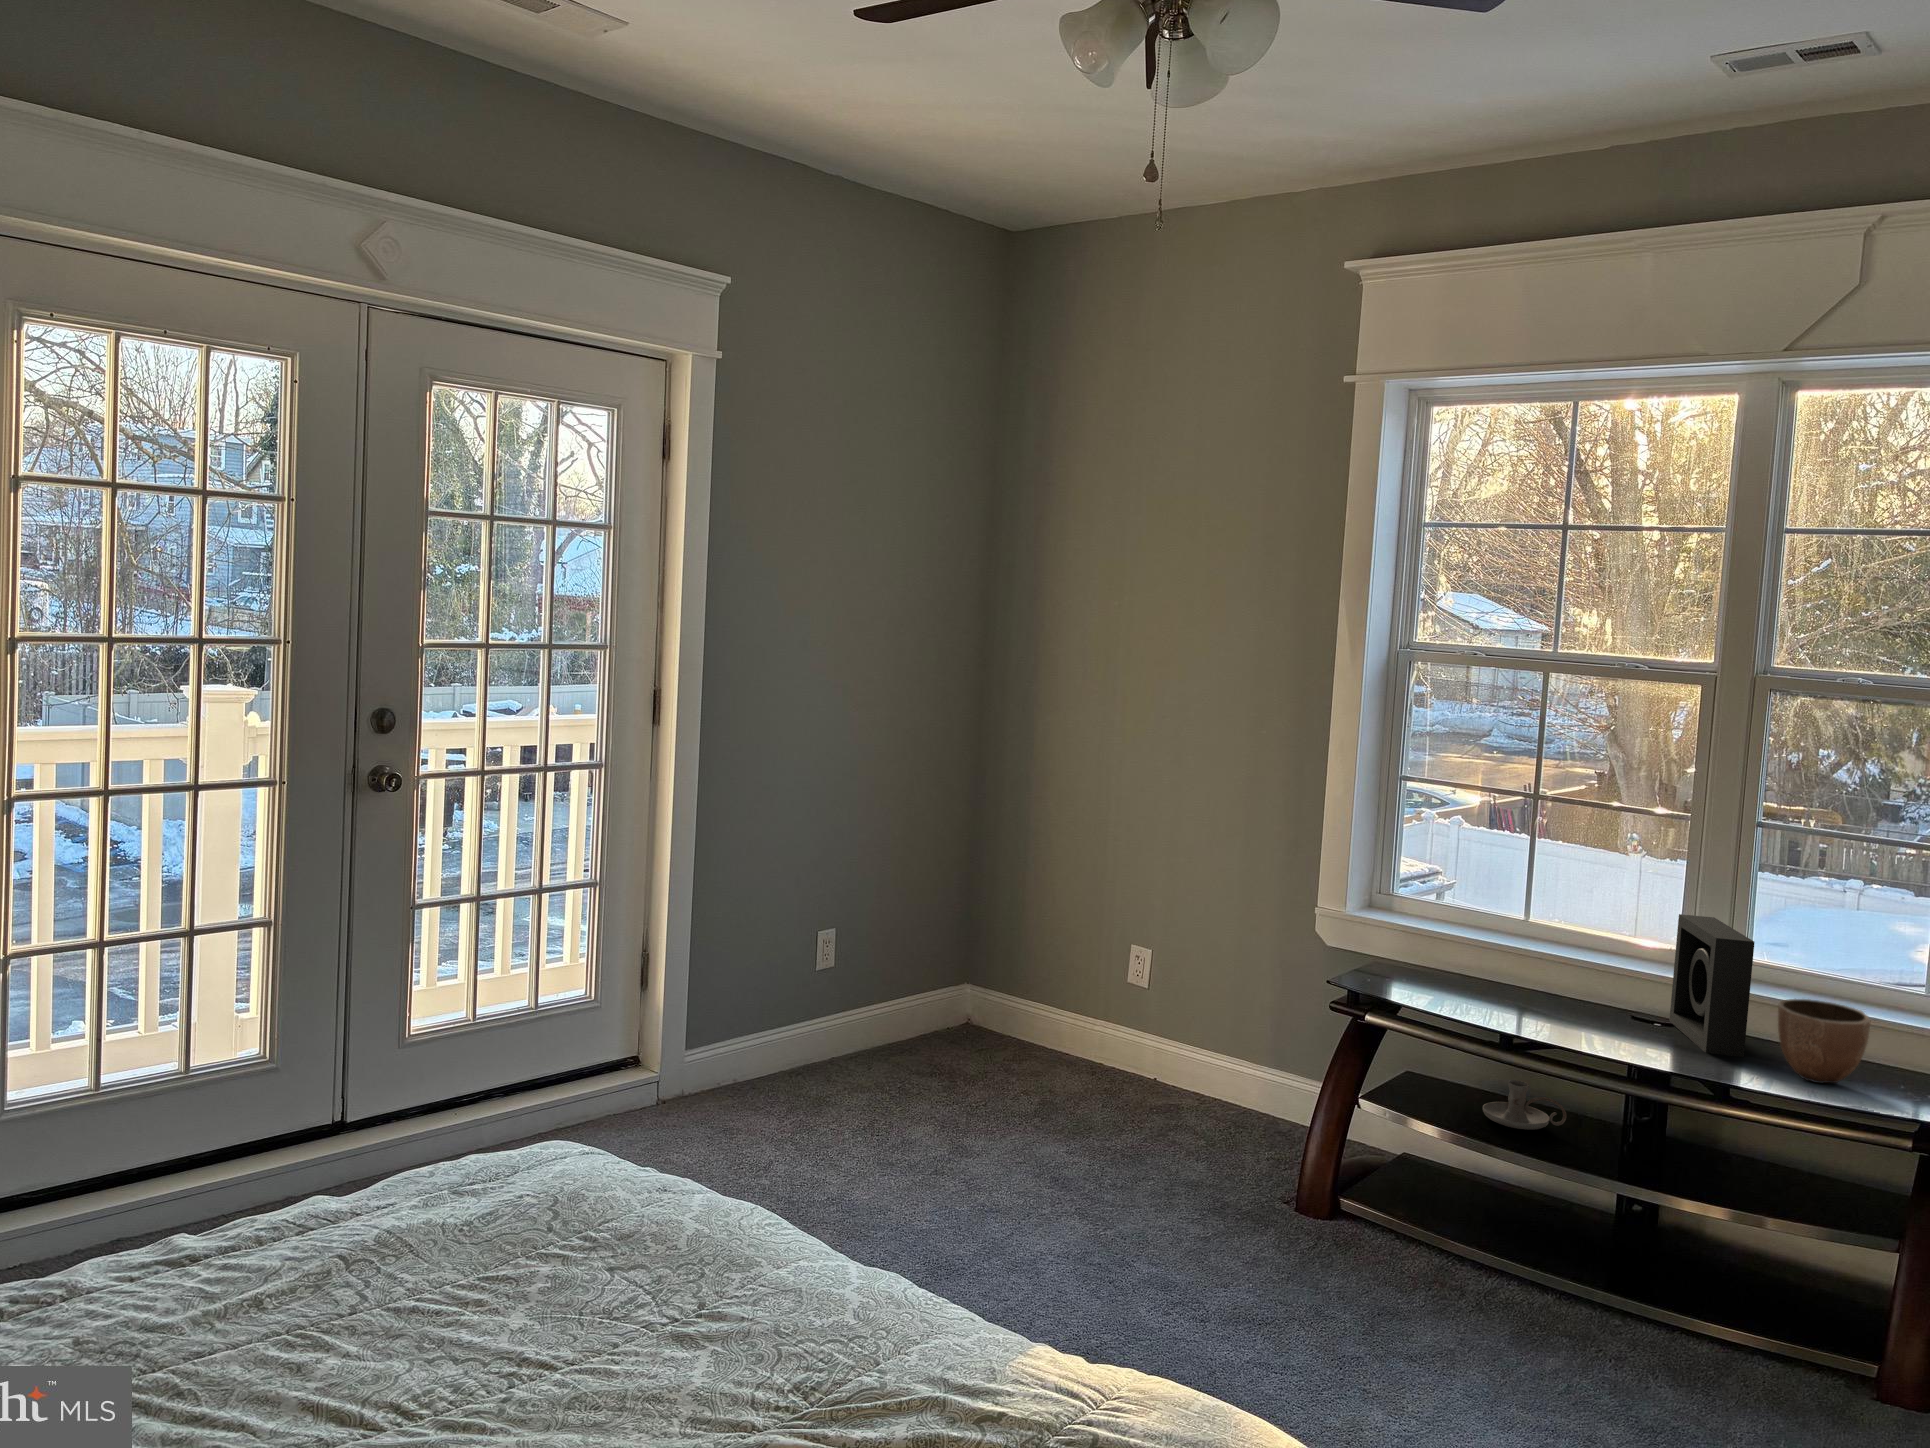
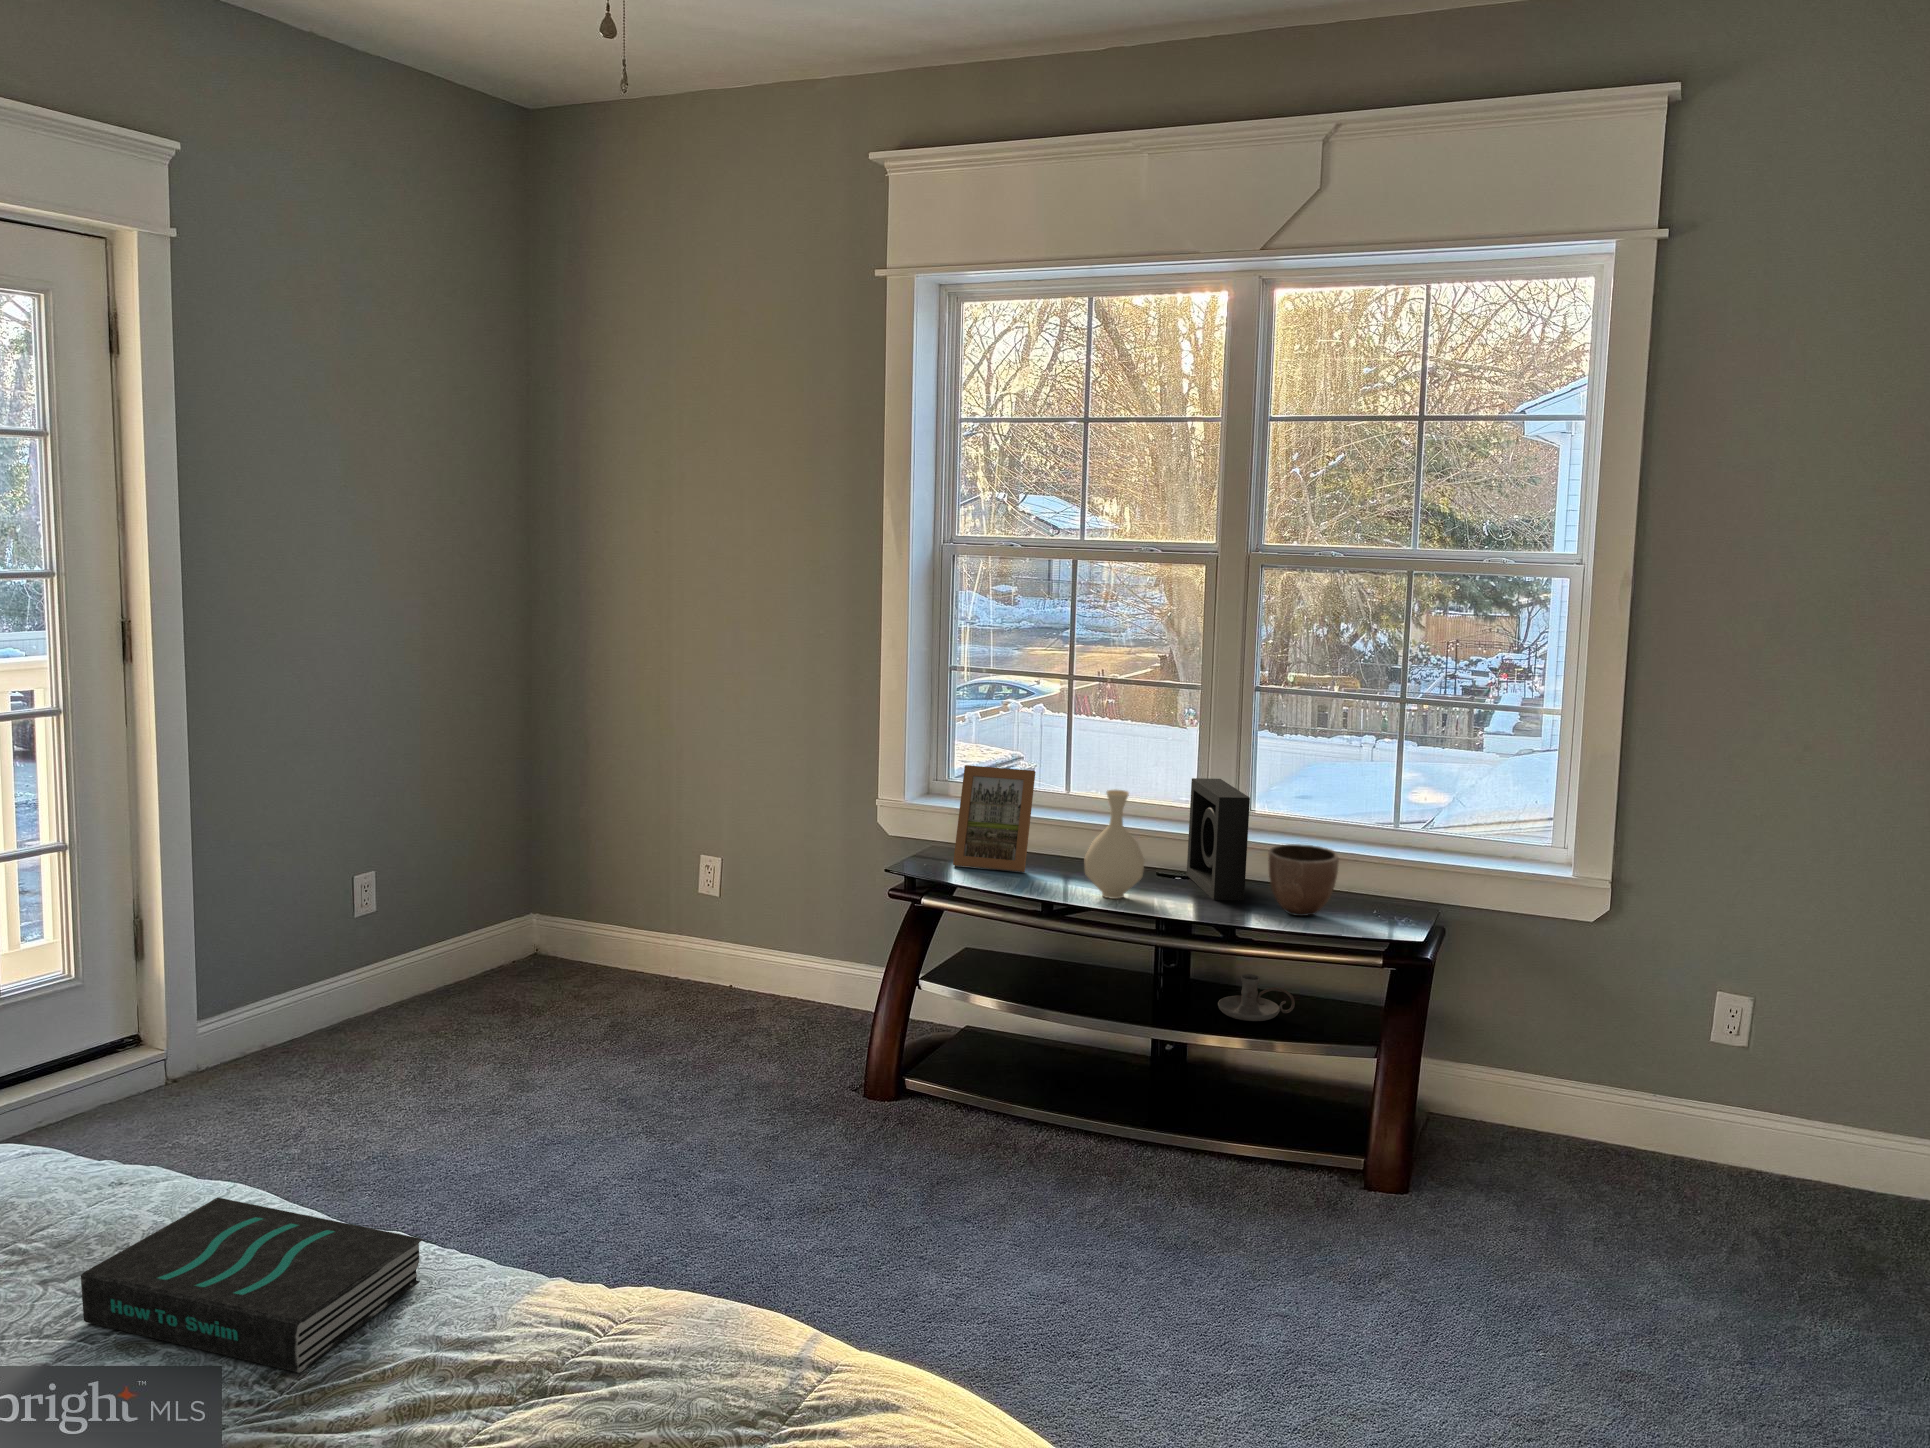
picture frame: none [1398,880,1493,999] -> present [953,765,1035,872]
vase: none [1551,919,1623,1039] -> present [1085,790,1144,899]
candle holder: present [1483,1080,1566,1130] -> present [1218,974,1295,1021]
book: none [648,1215,929,1390] -> present [81,1198,424,1373]

